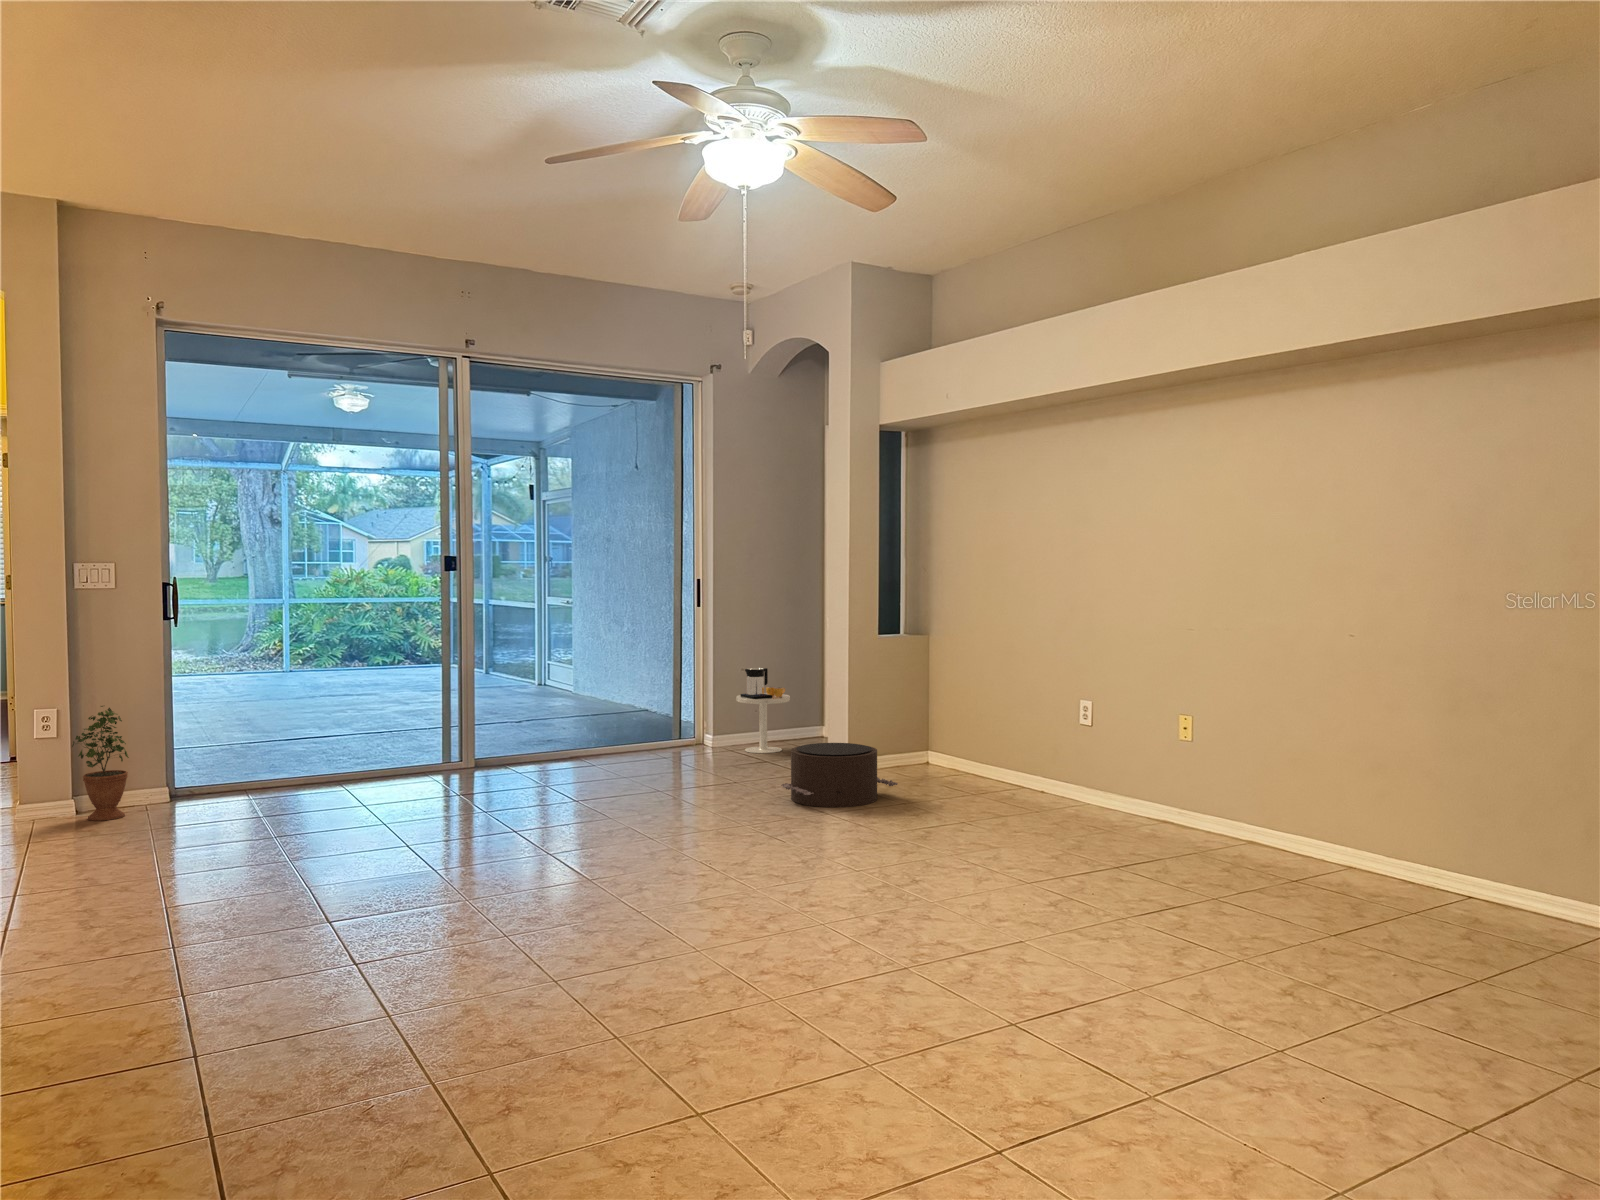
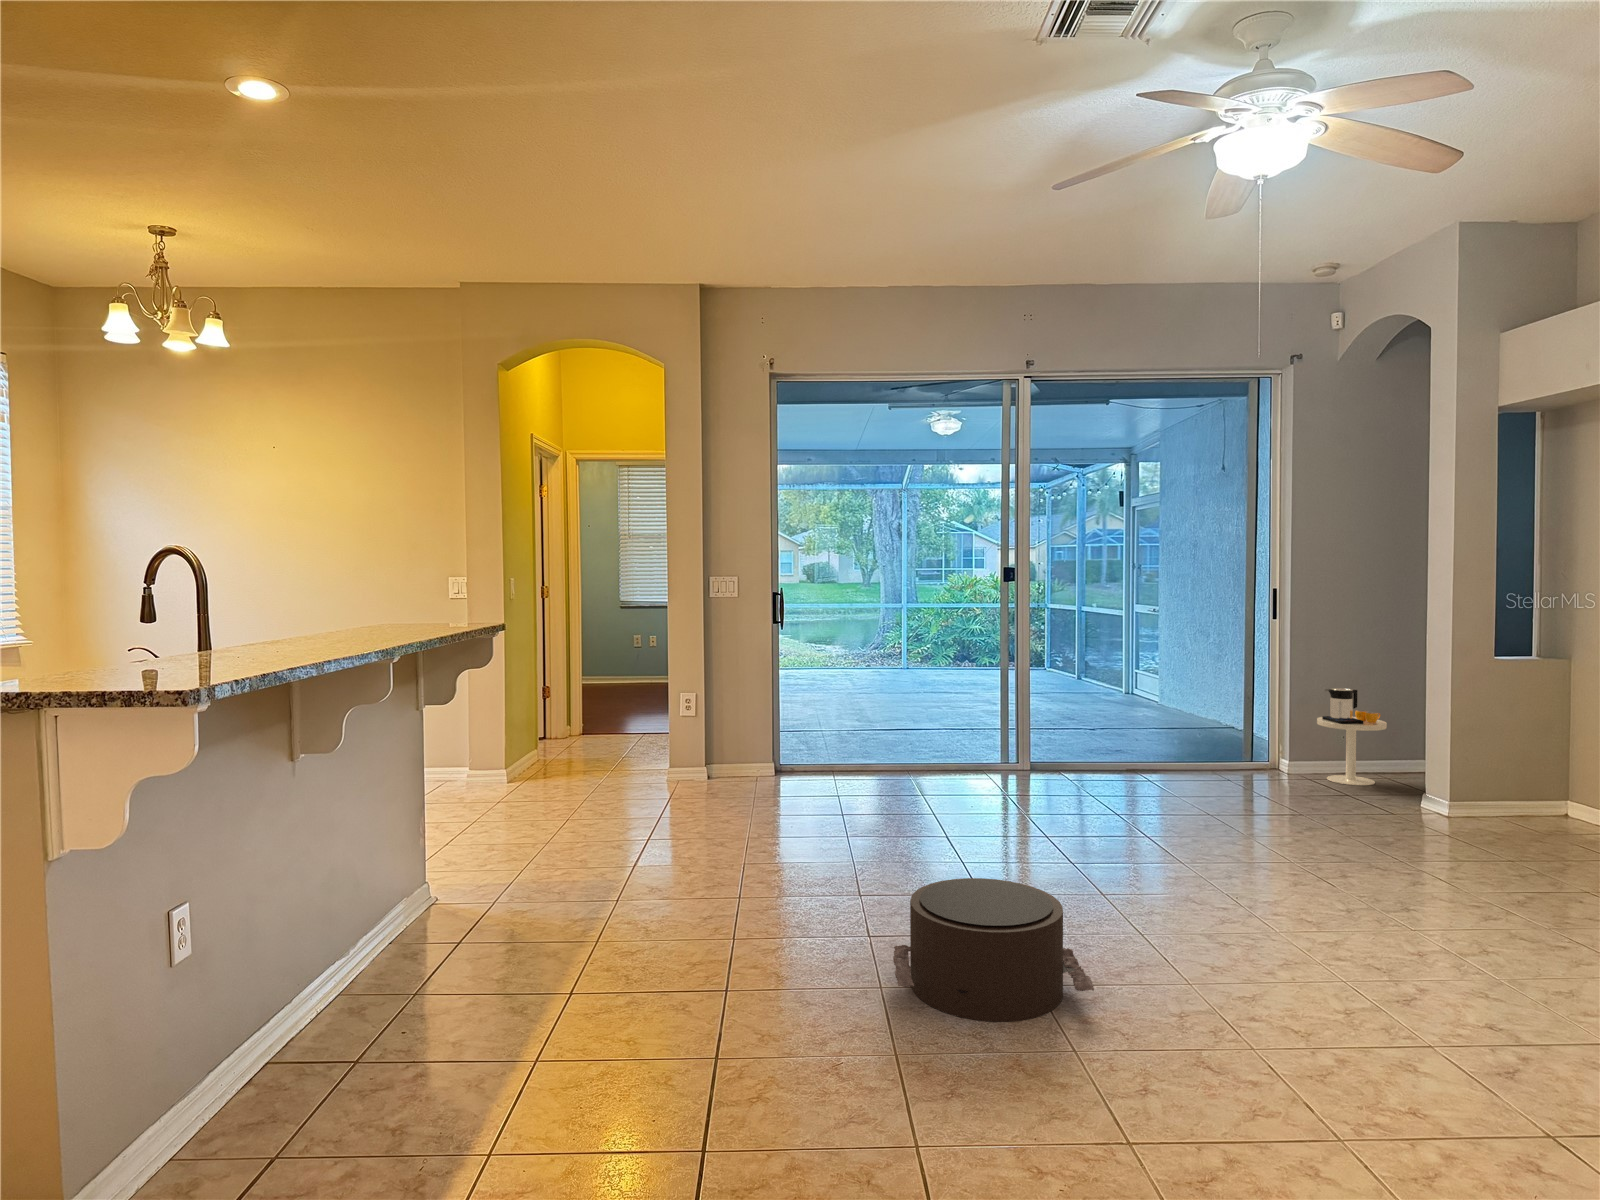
potted plant: present [72,706,129,821] -> none [704,692,743,787]
pouf: present [781,743,898,807] -> present [893,878,1094,1022]

